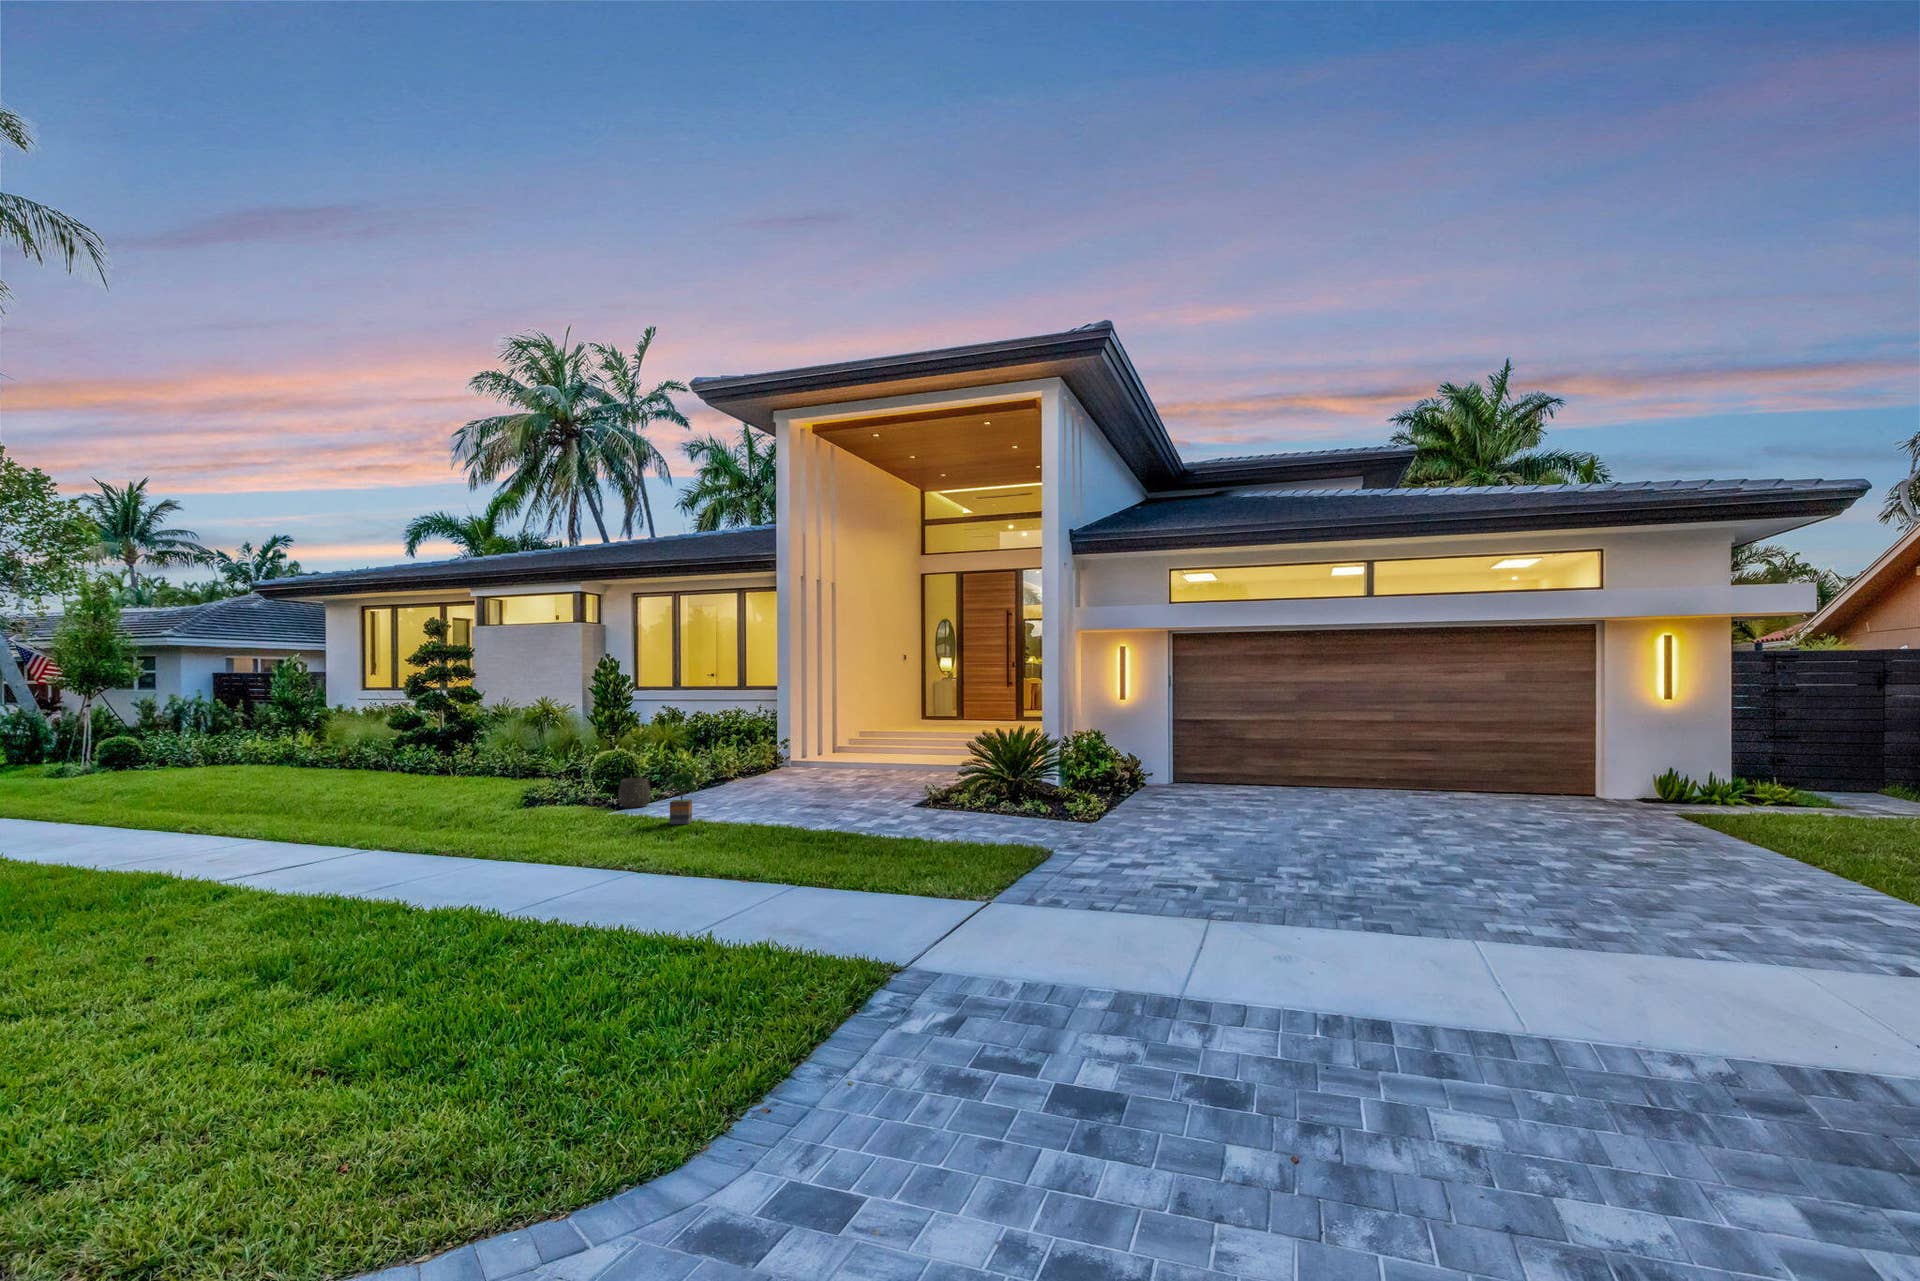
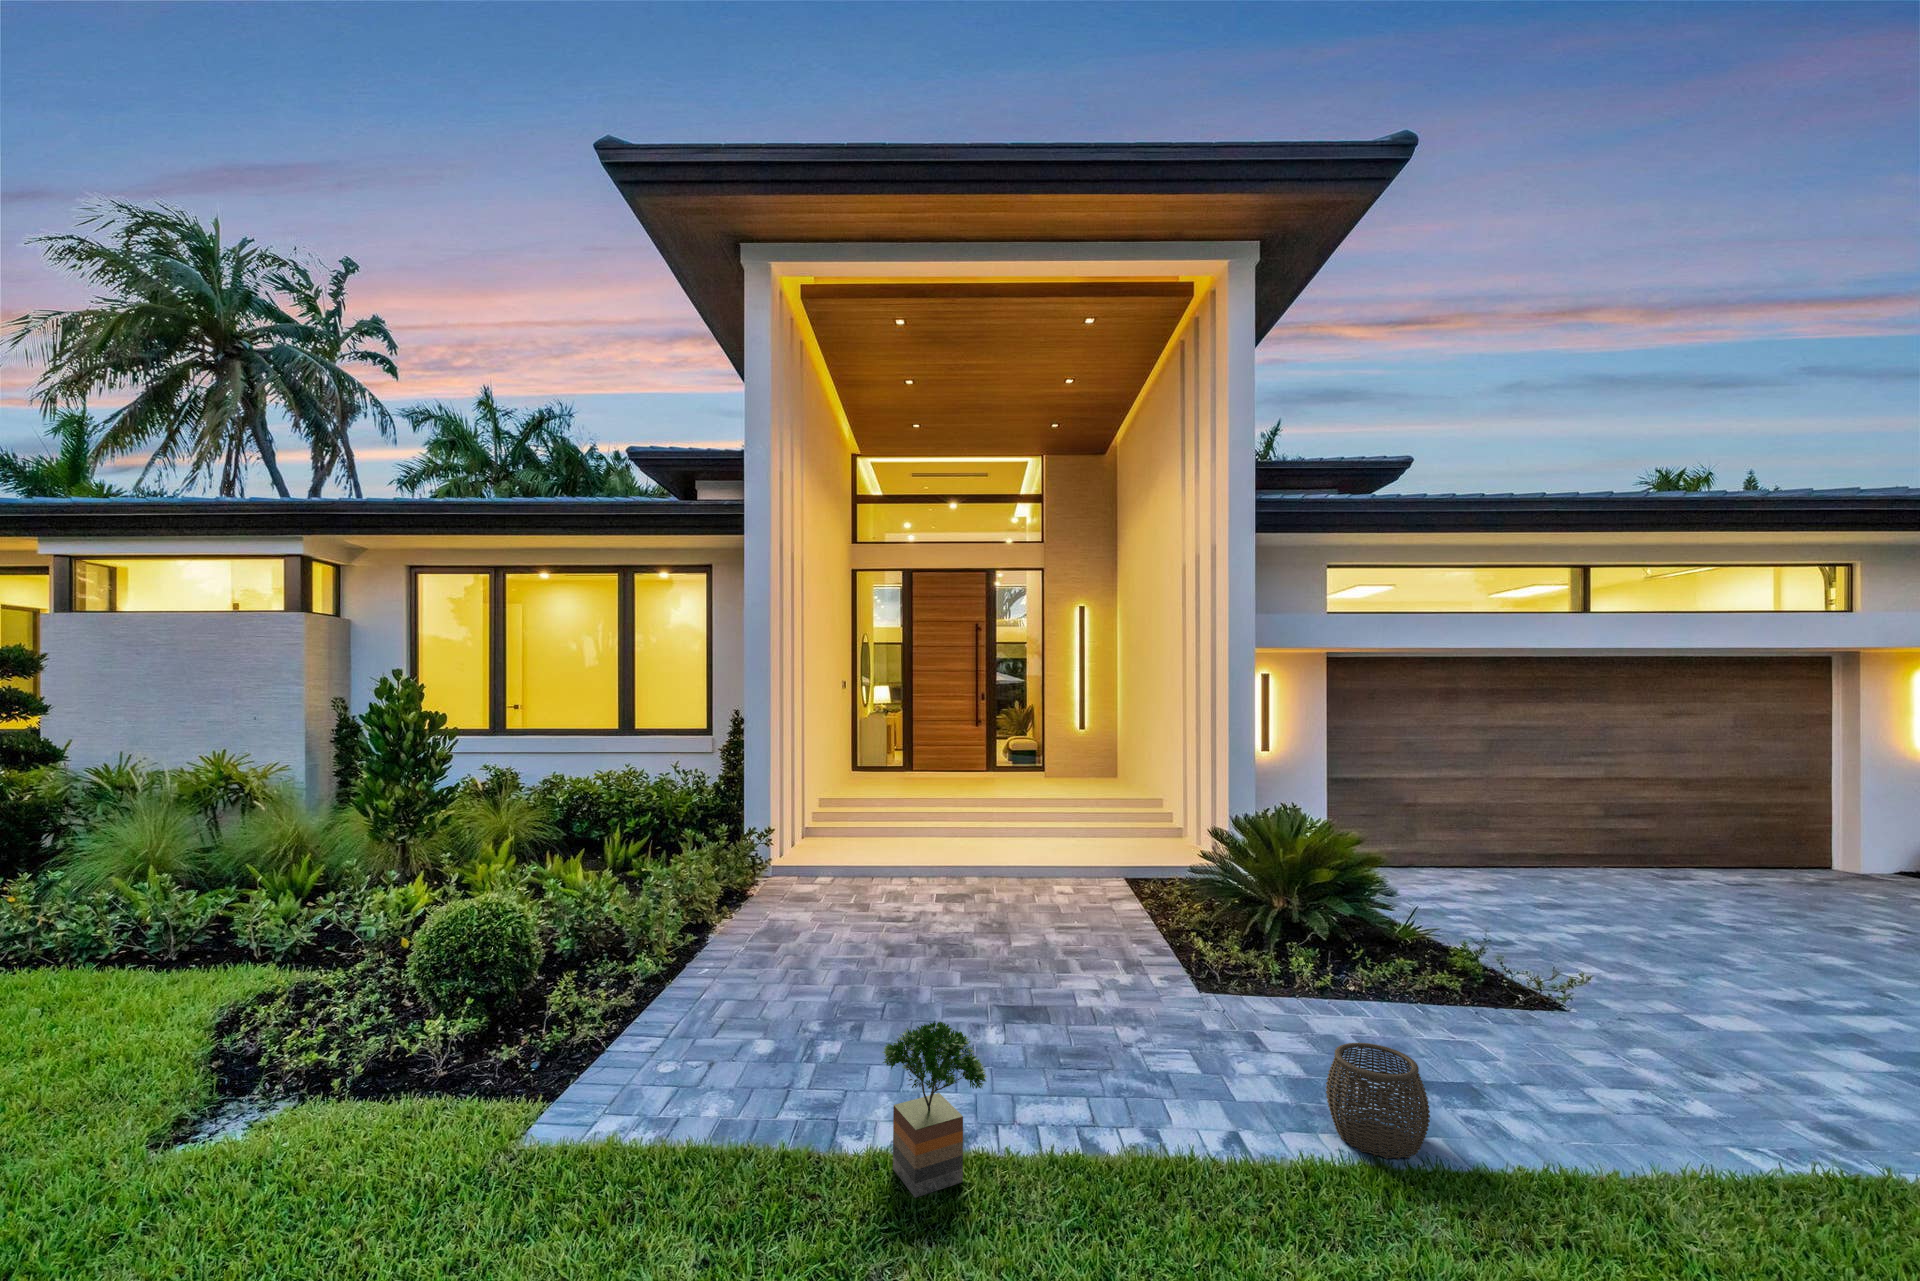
woven basket: present [618,778,651,808] -> present [1326,1043,1430,1159]

